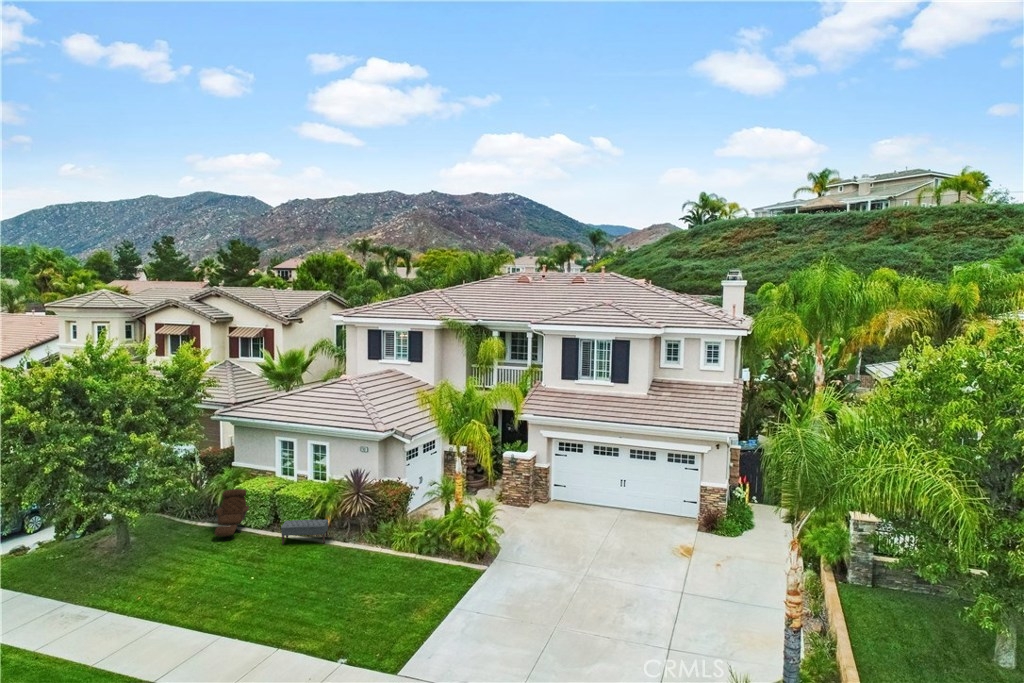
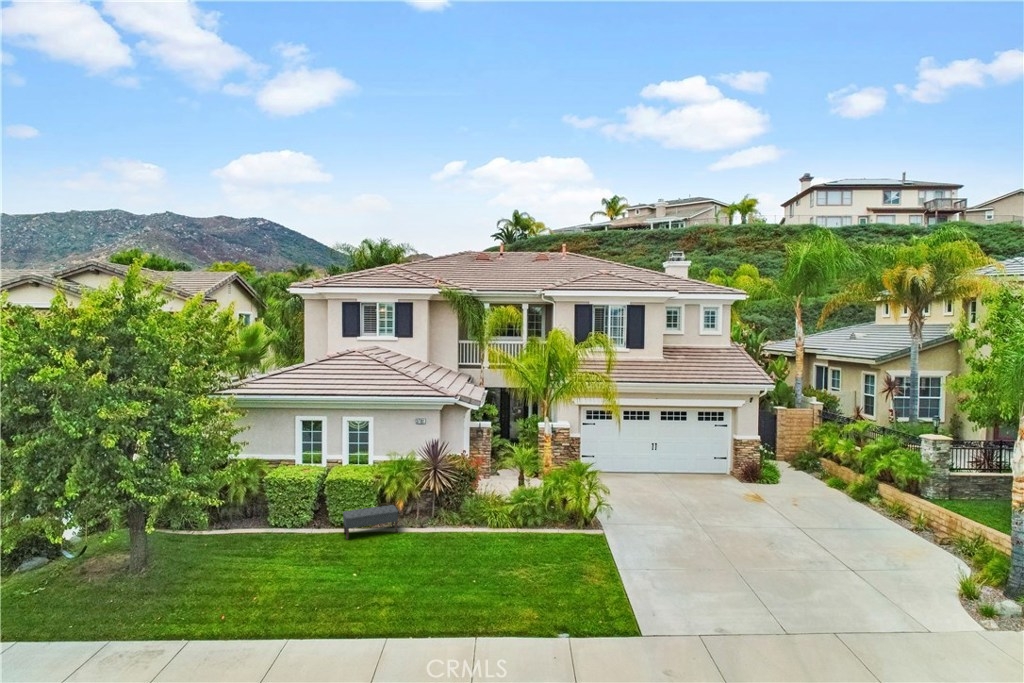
lounge chair: present [215,489,249,542] -> none [240,482,283,547]

